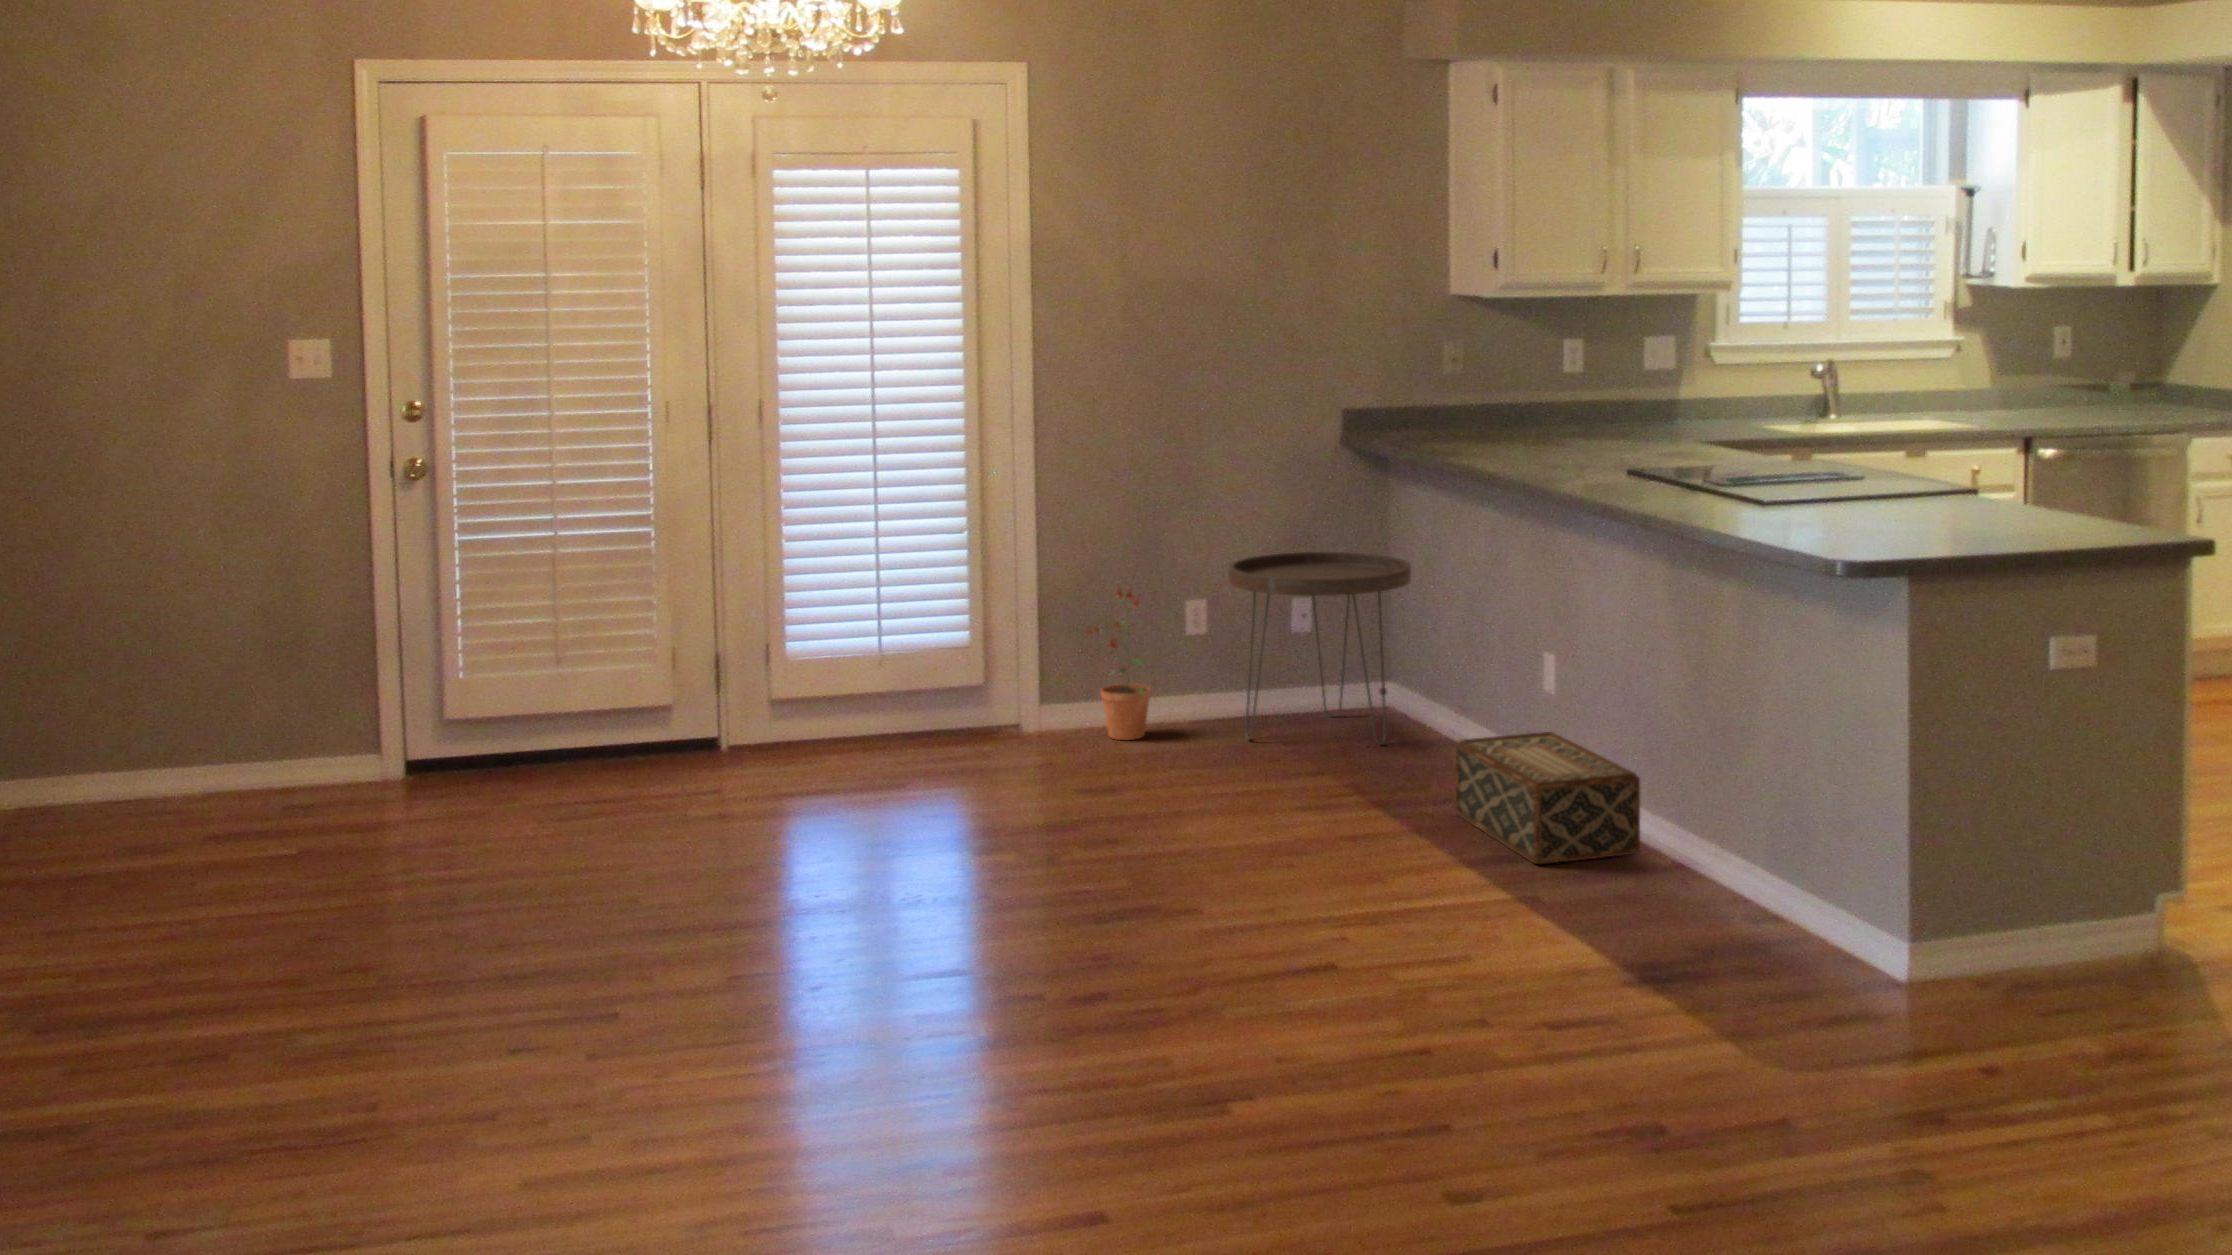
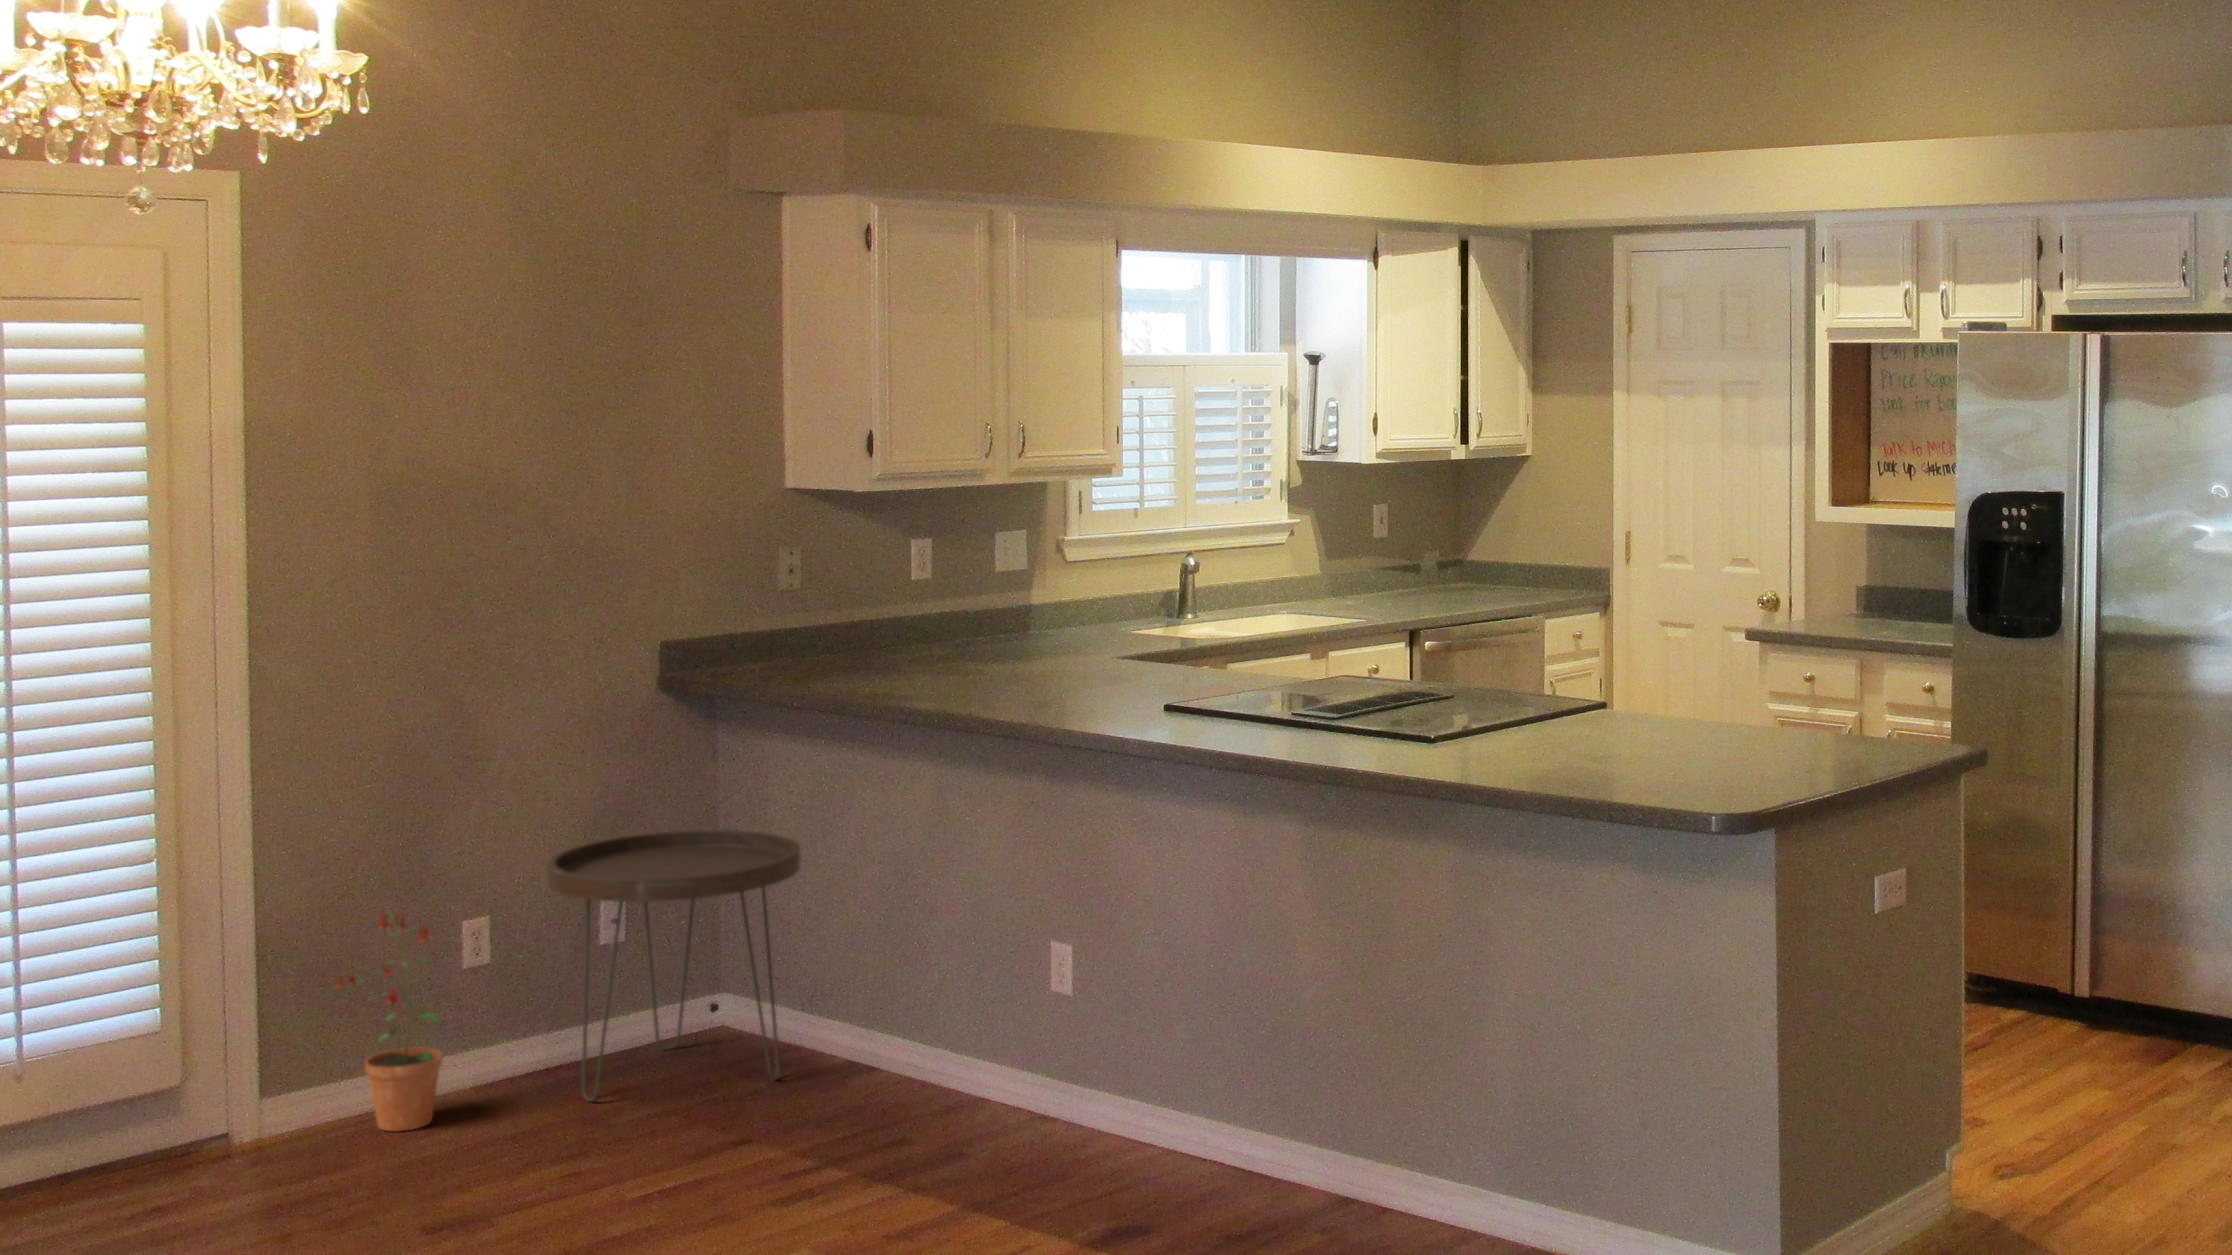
woven basket: present [1456,732,1640,864] -> none [973,1037,1241,1211]

